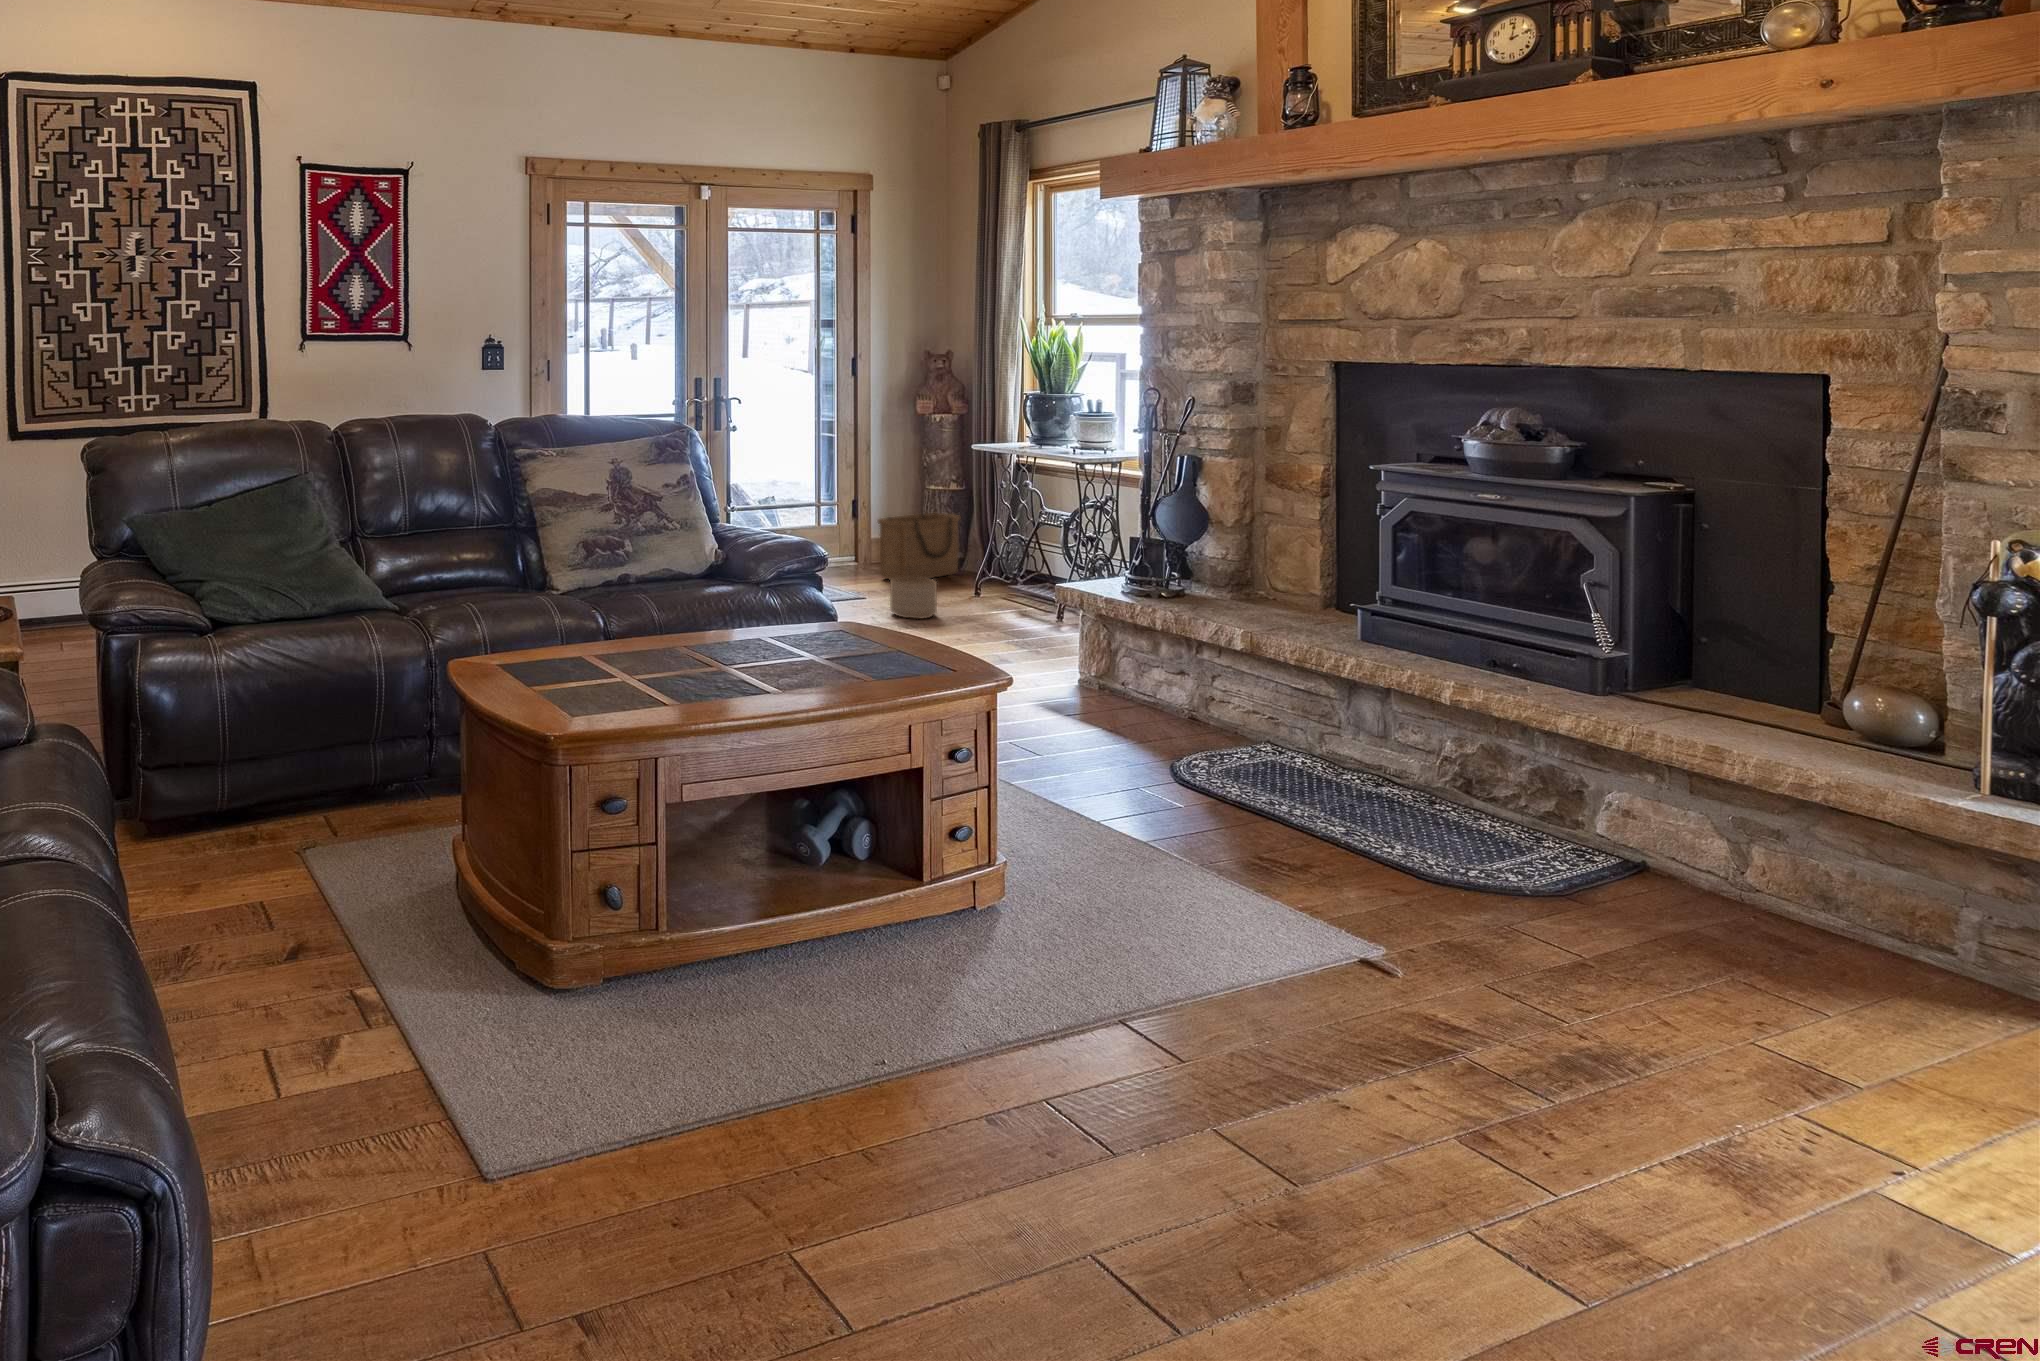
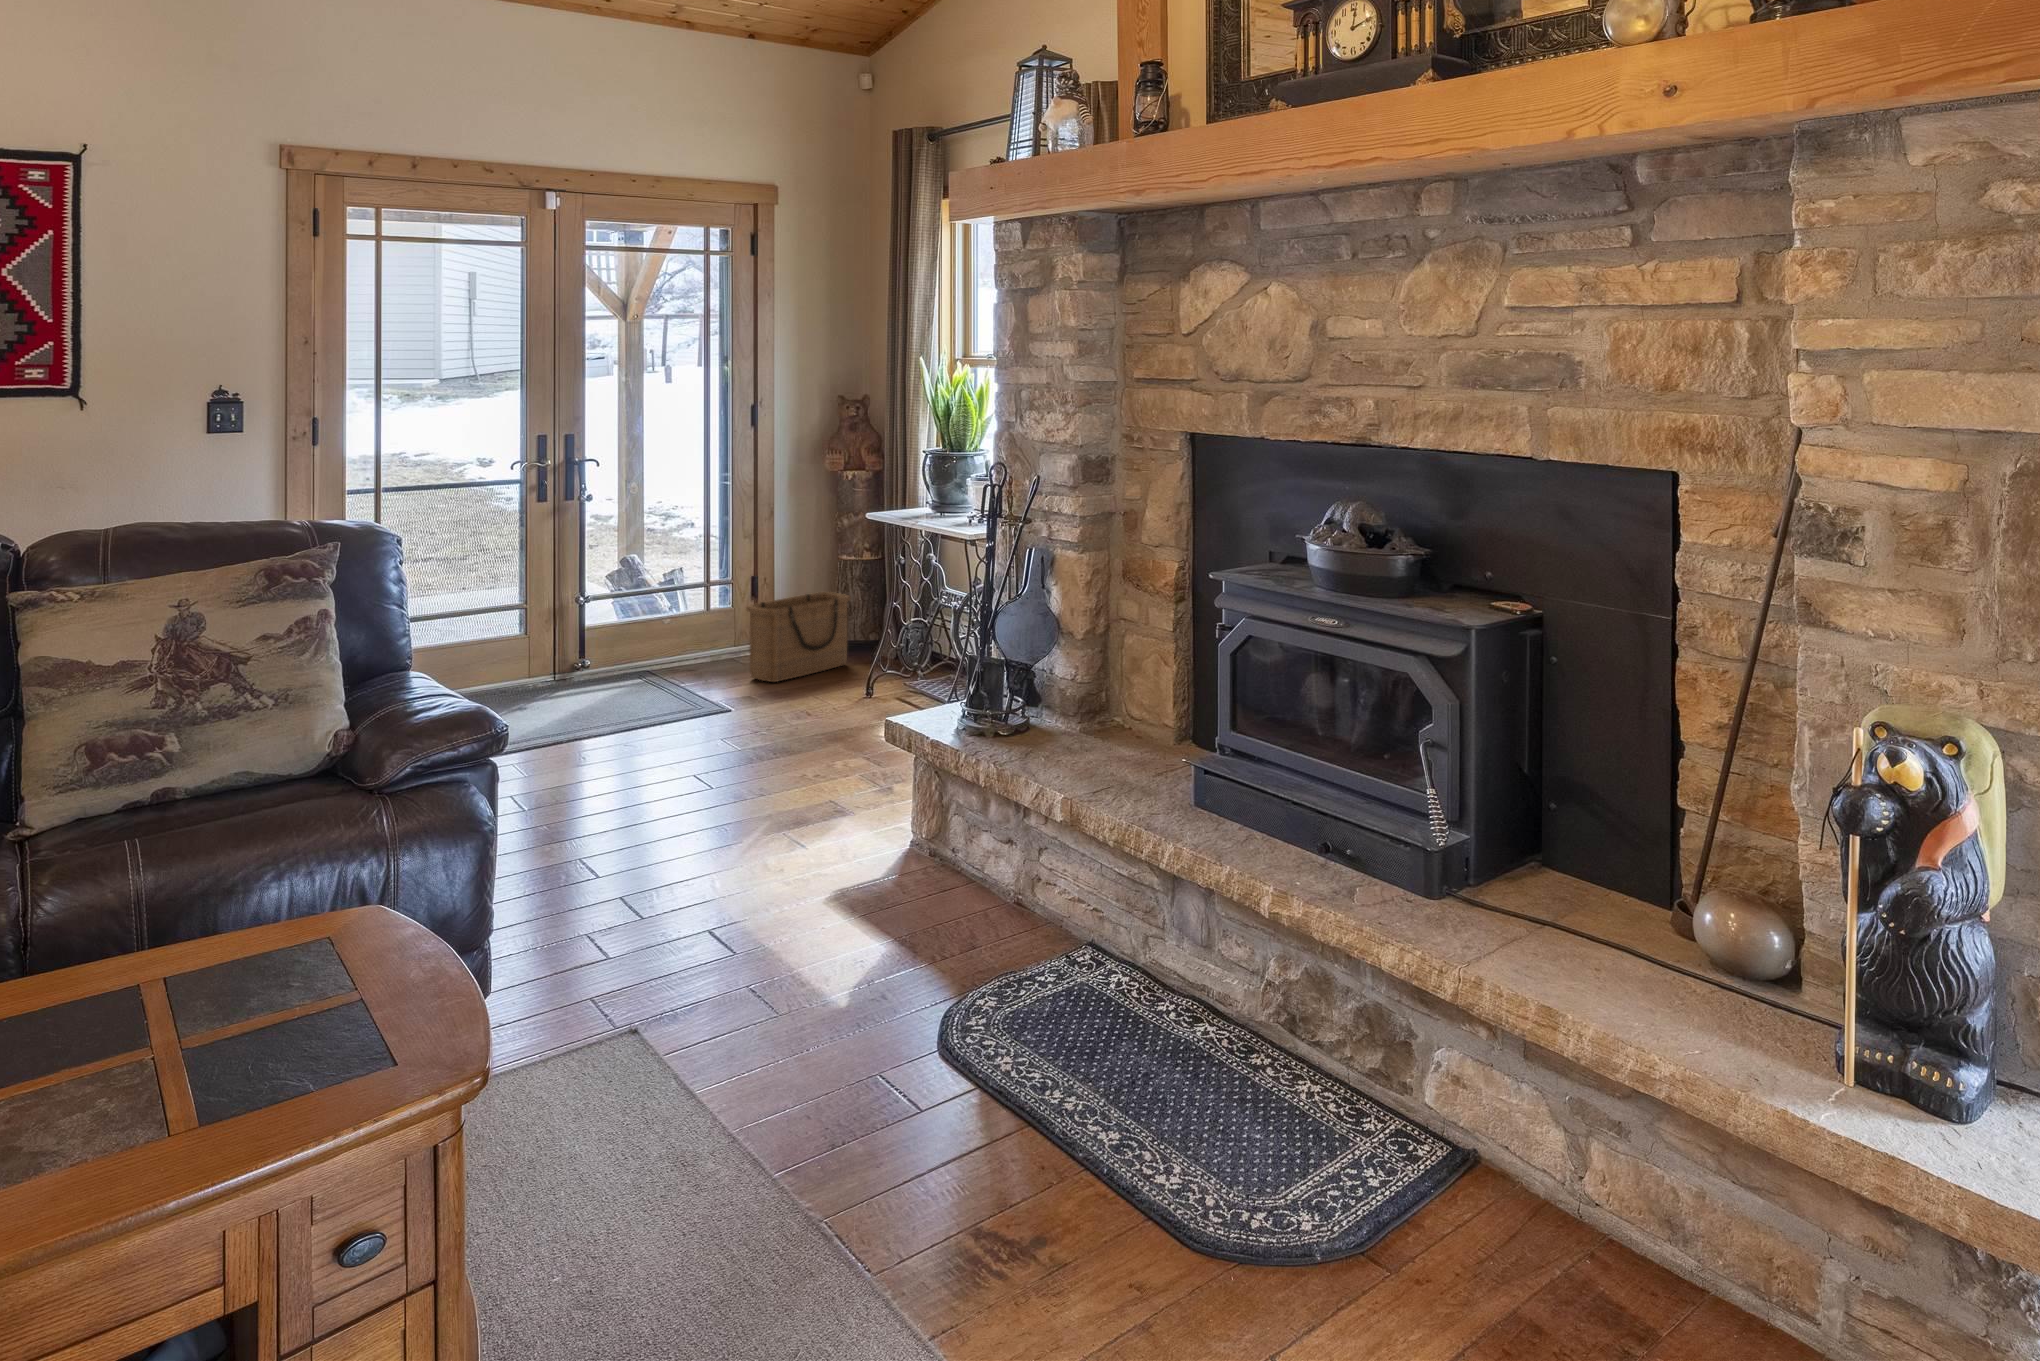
planter: present [890,577,937,619] -> none [727,688,784,744]

